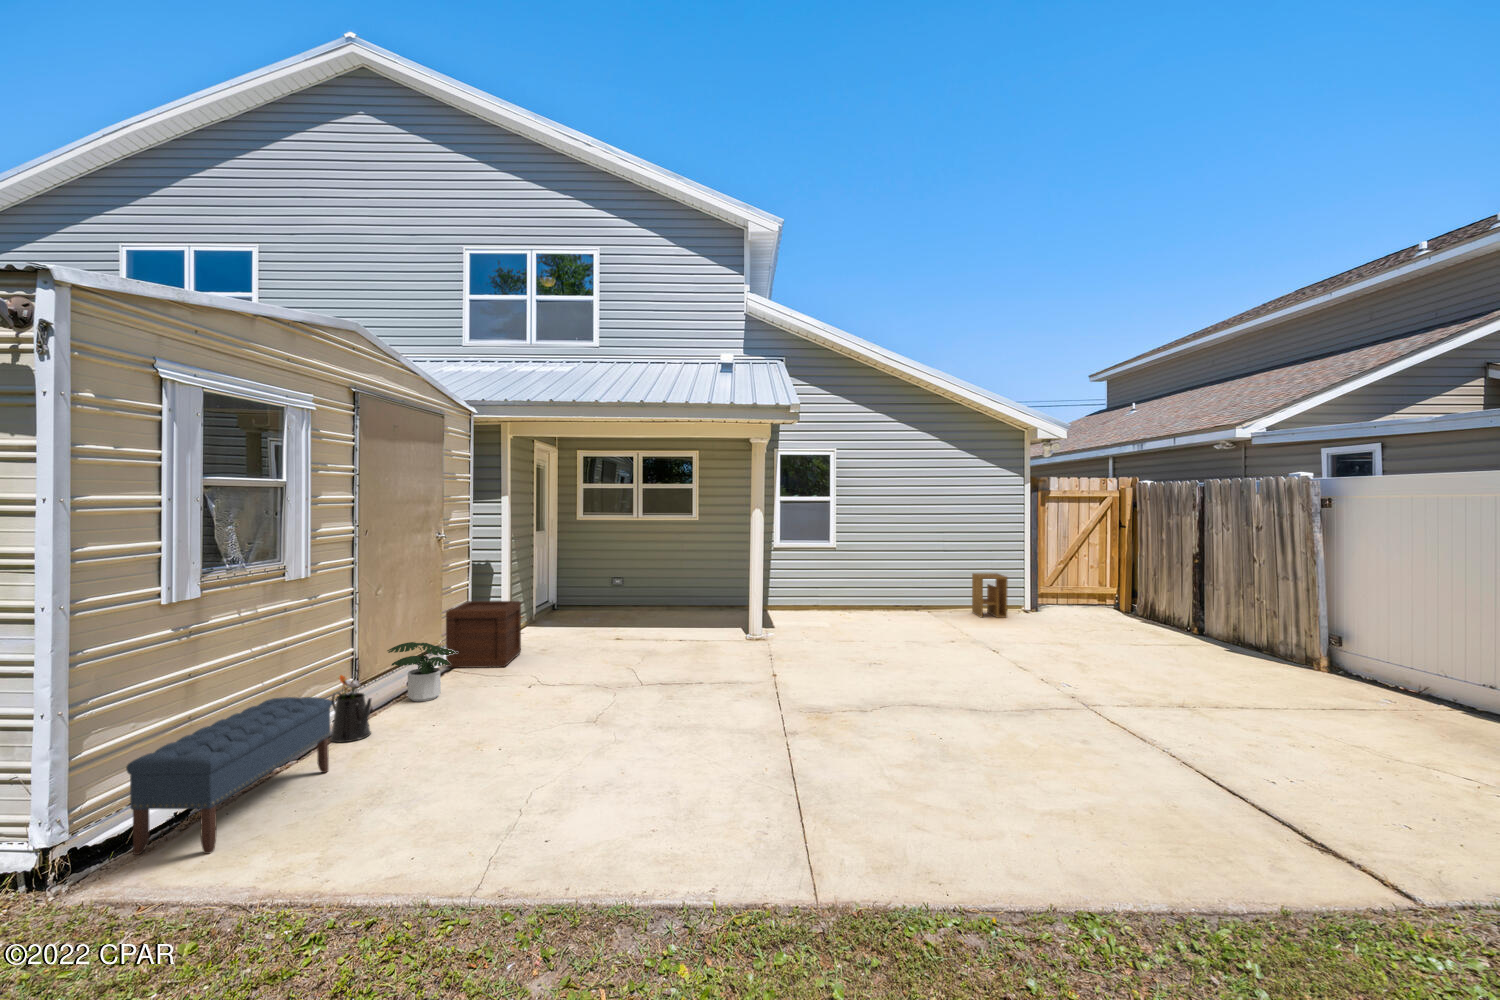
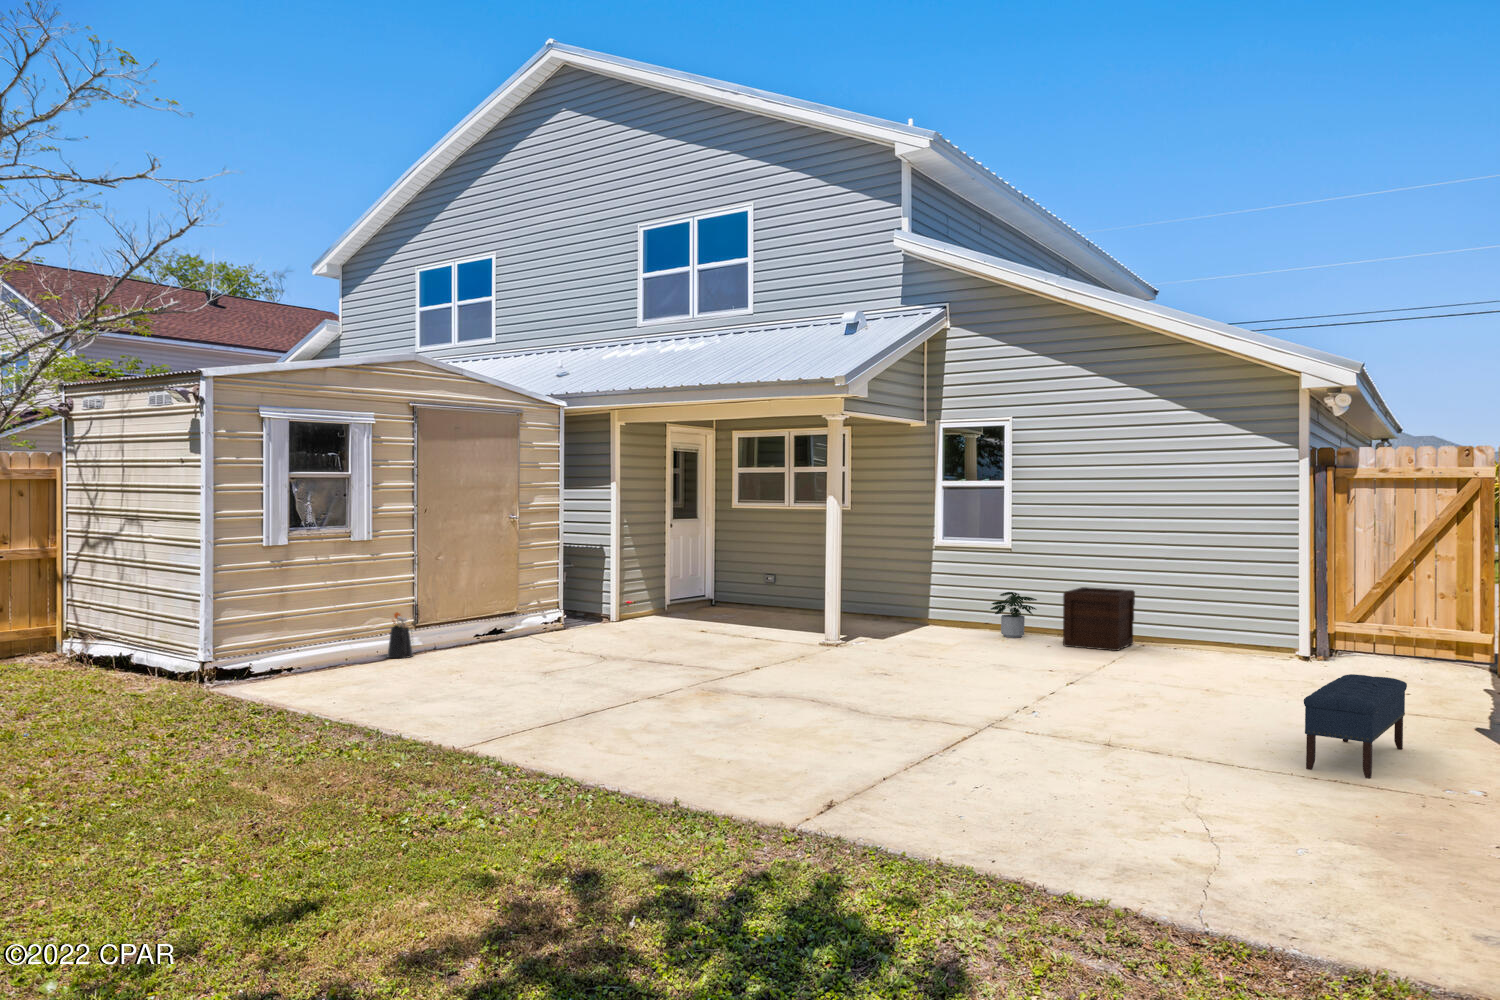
side table: present [972,573,1008,618] -> none [1175,593,1225,657]
wooden crate: present [446,601,521,668] -> present [1063,587,1135,651]
potted plant: present [387,642,457,702] -> present [991,592,1037,638]
bench: present [126,697,332,855] -> present [1304,674,1407,779]

